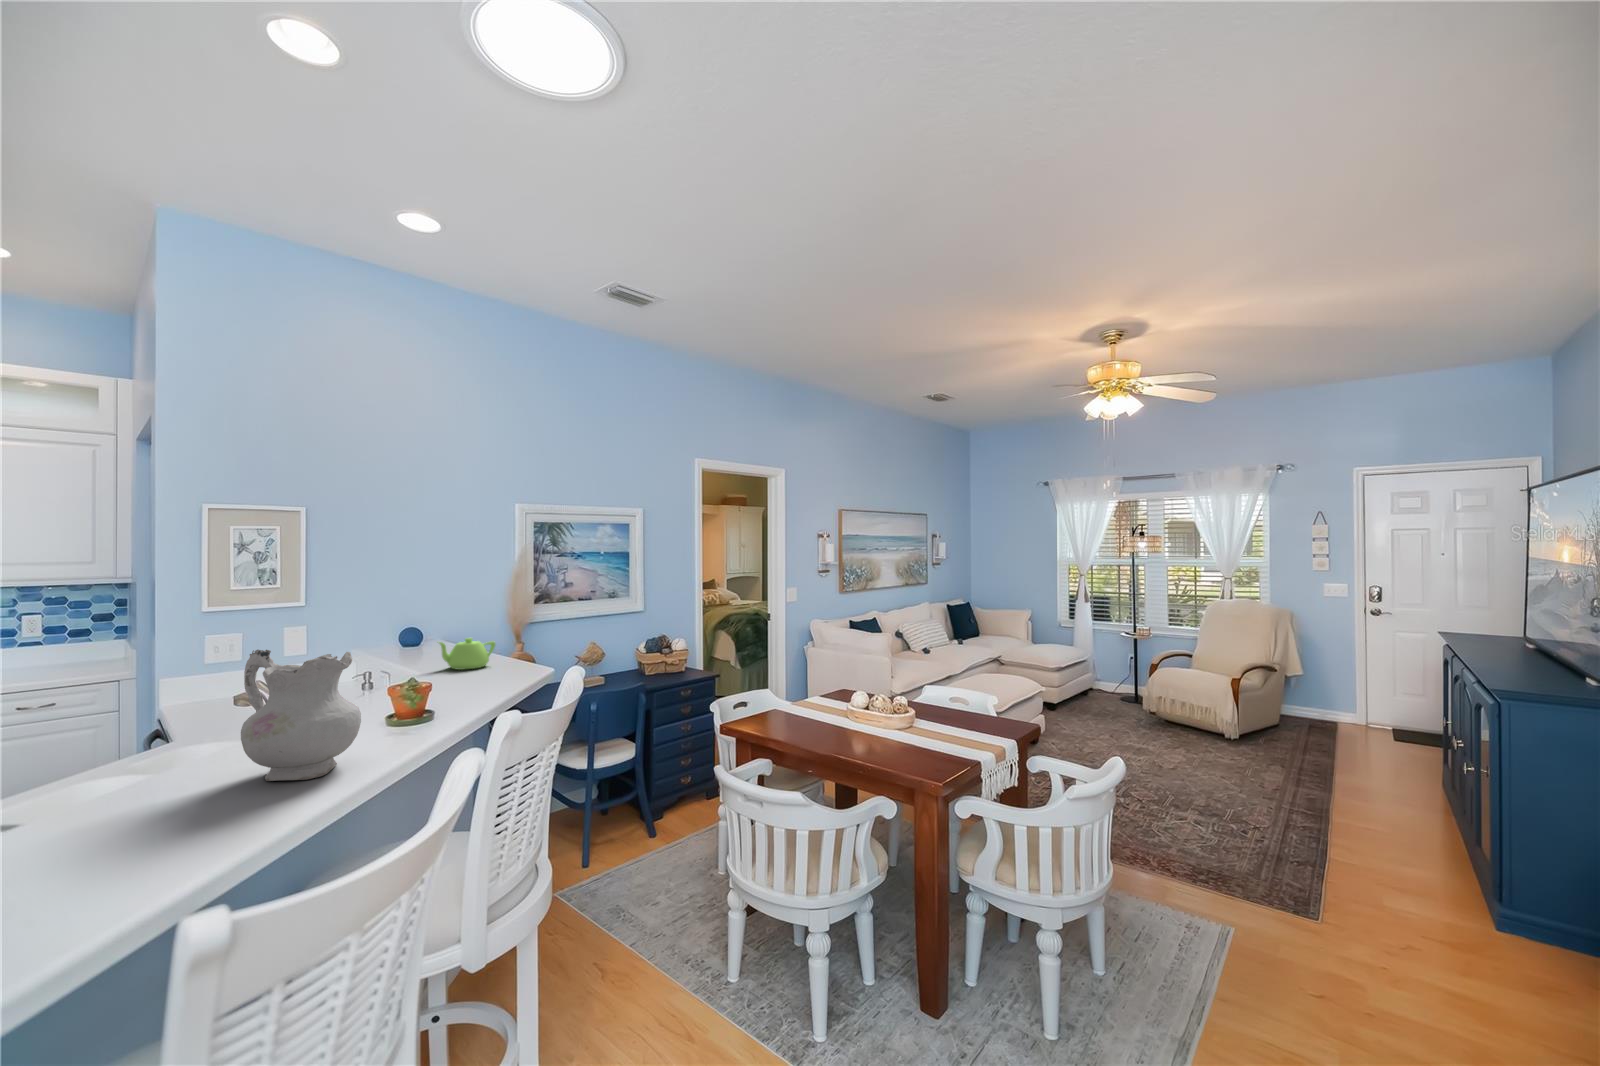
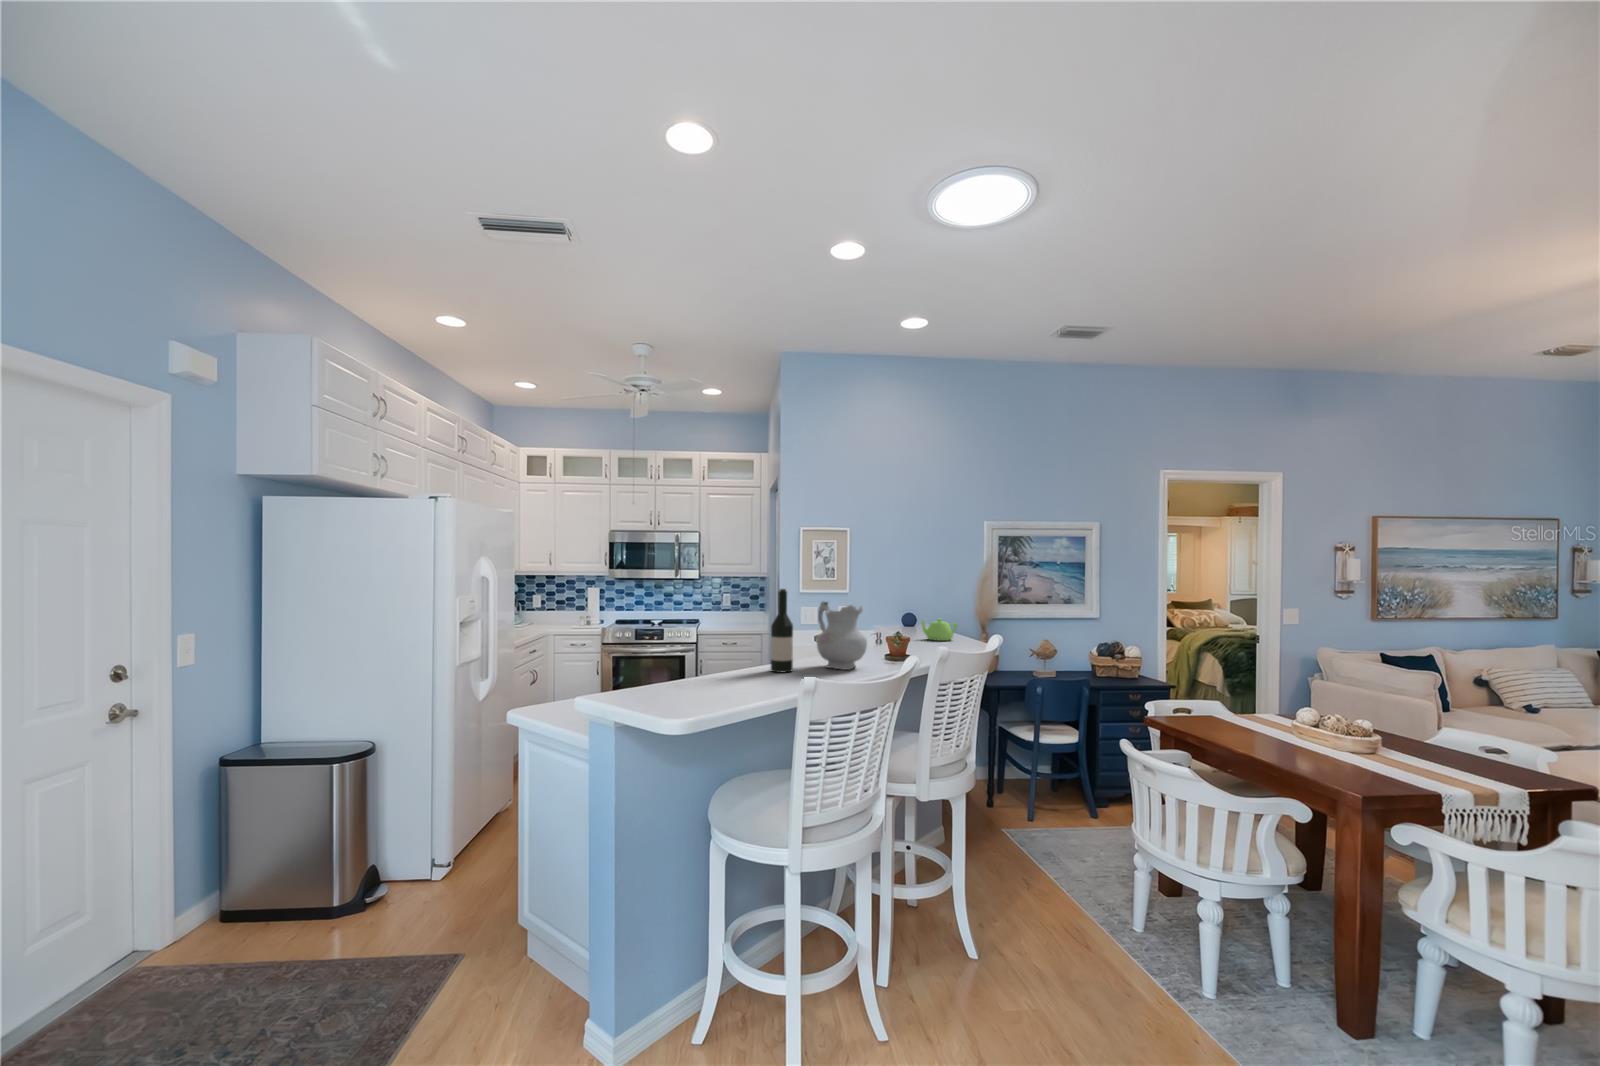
wine bottle: none [102,639,174,831] -> present [771,589,793,672]

